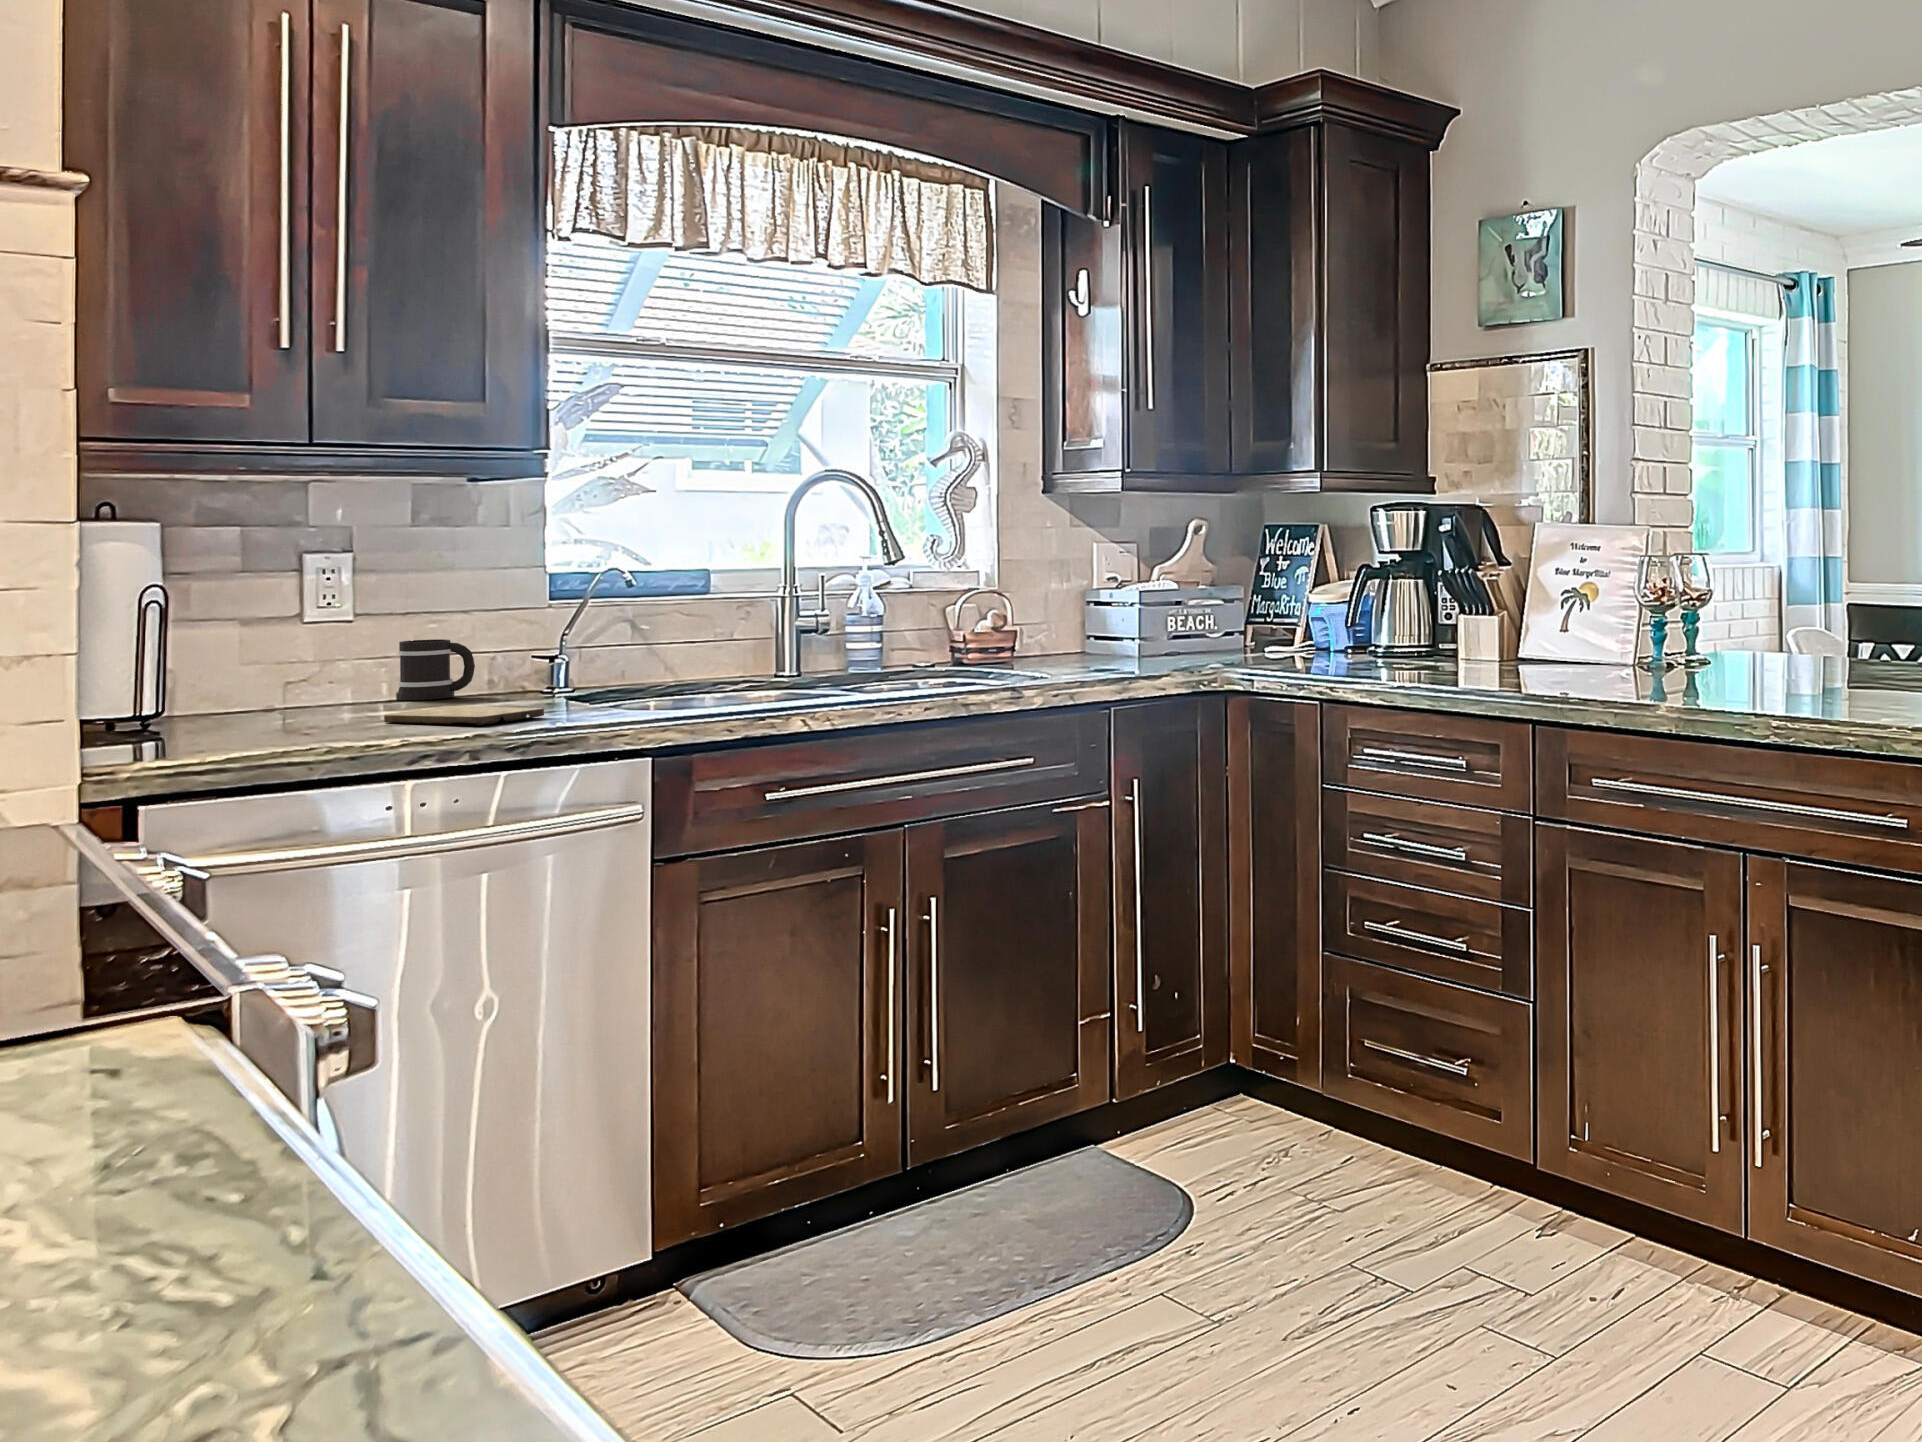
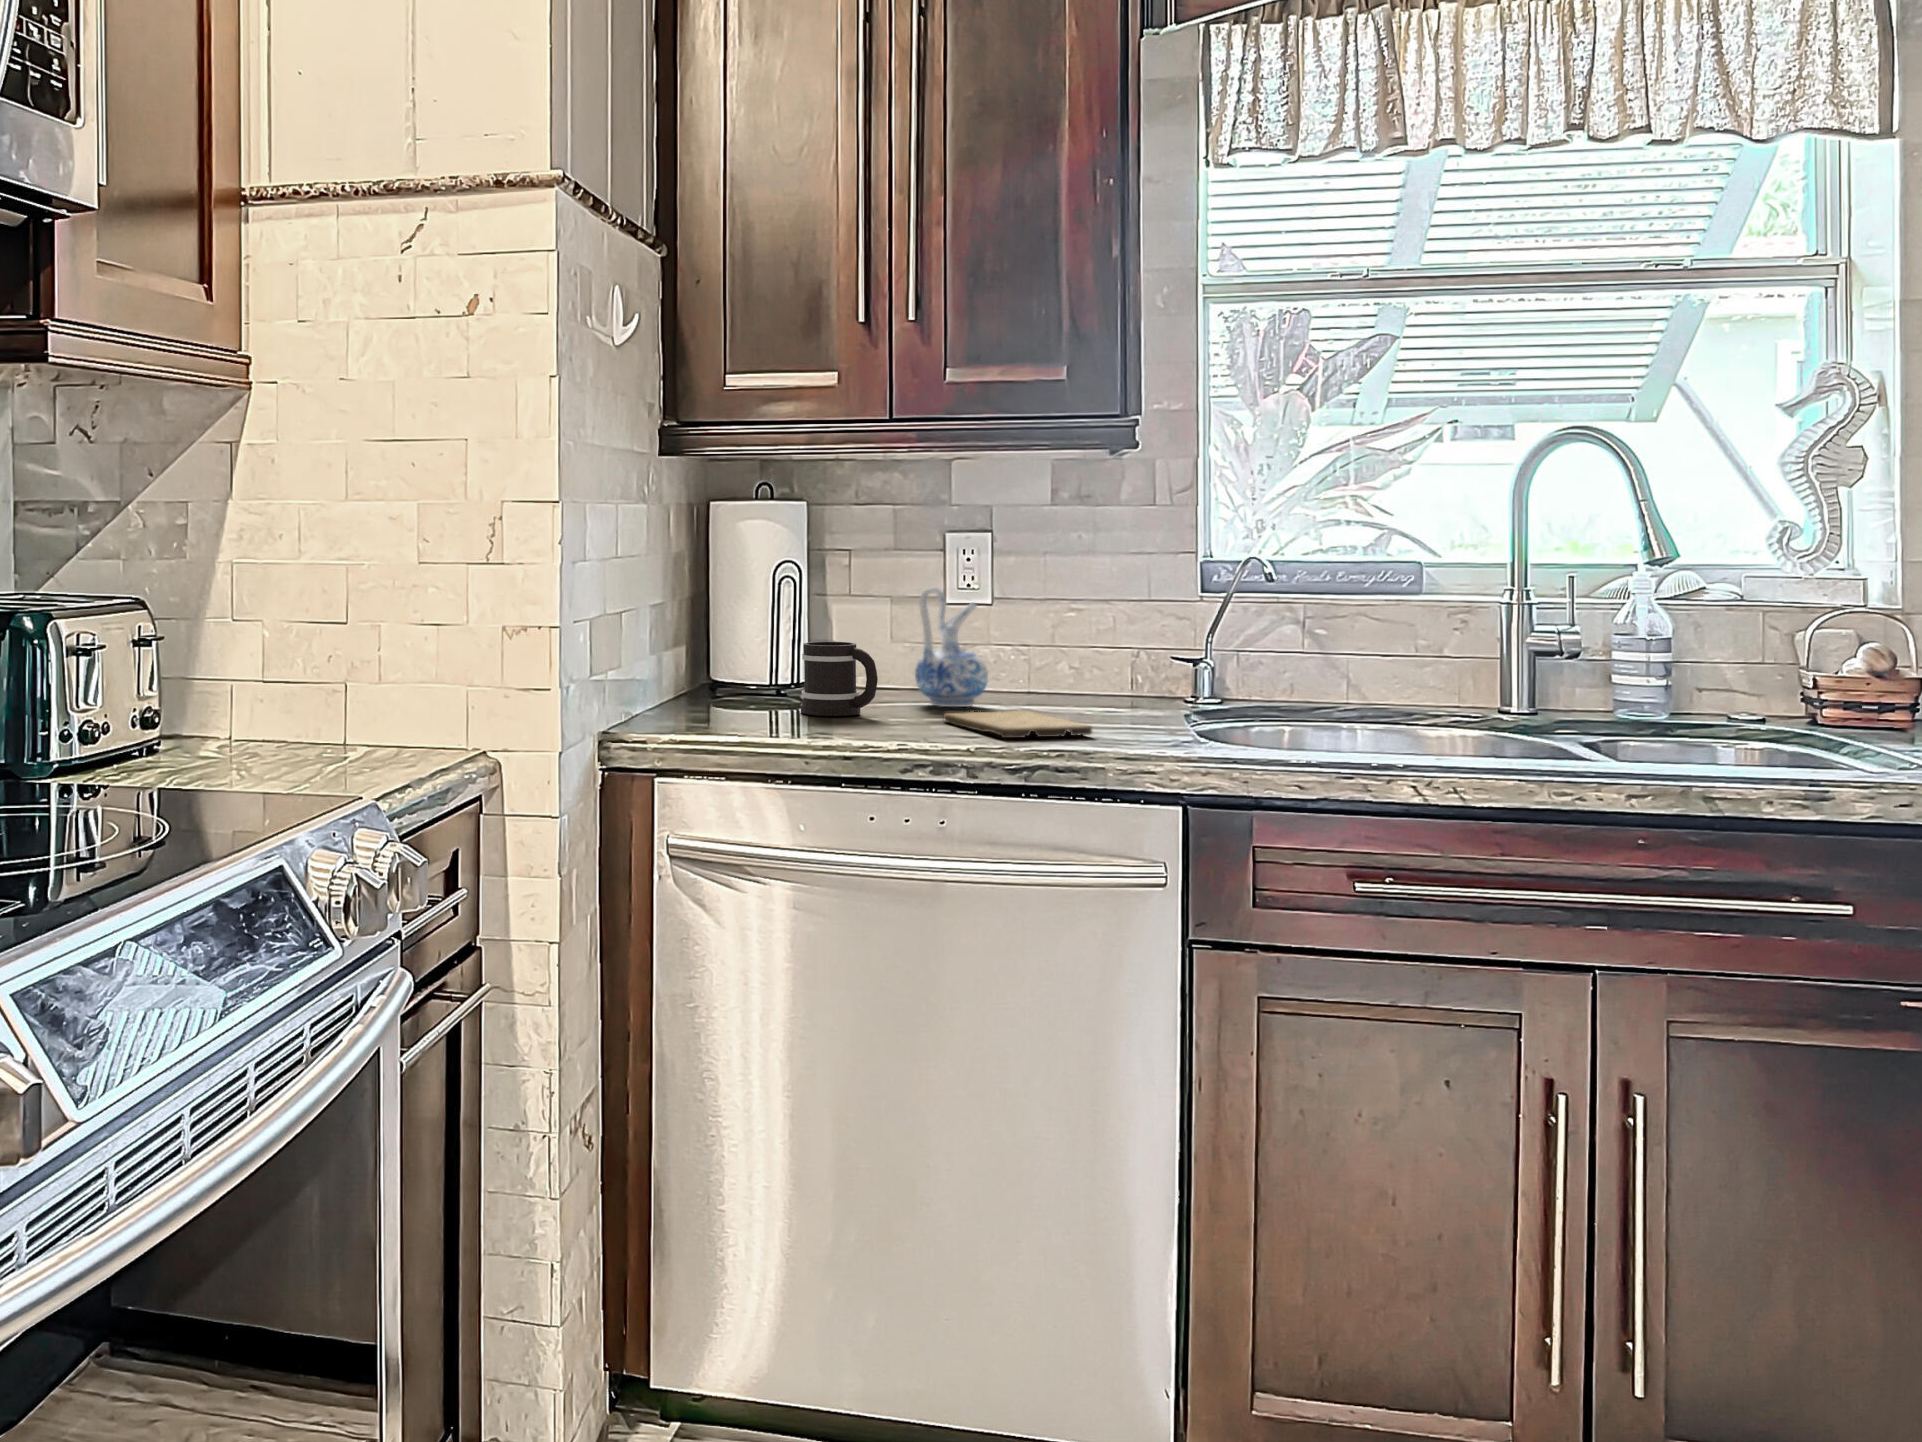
ceramic pitcher: none [311,603,390,714] -> present [915,587,988,707]
mug: present [396,639,475,700] -> present [801,642,878,716]

